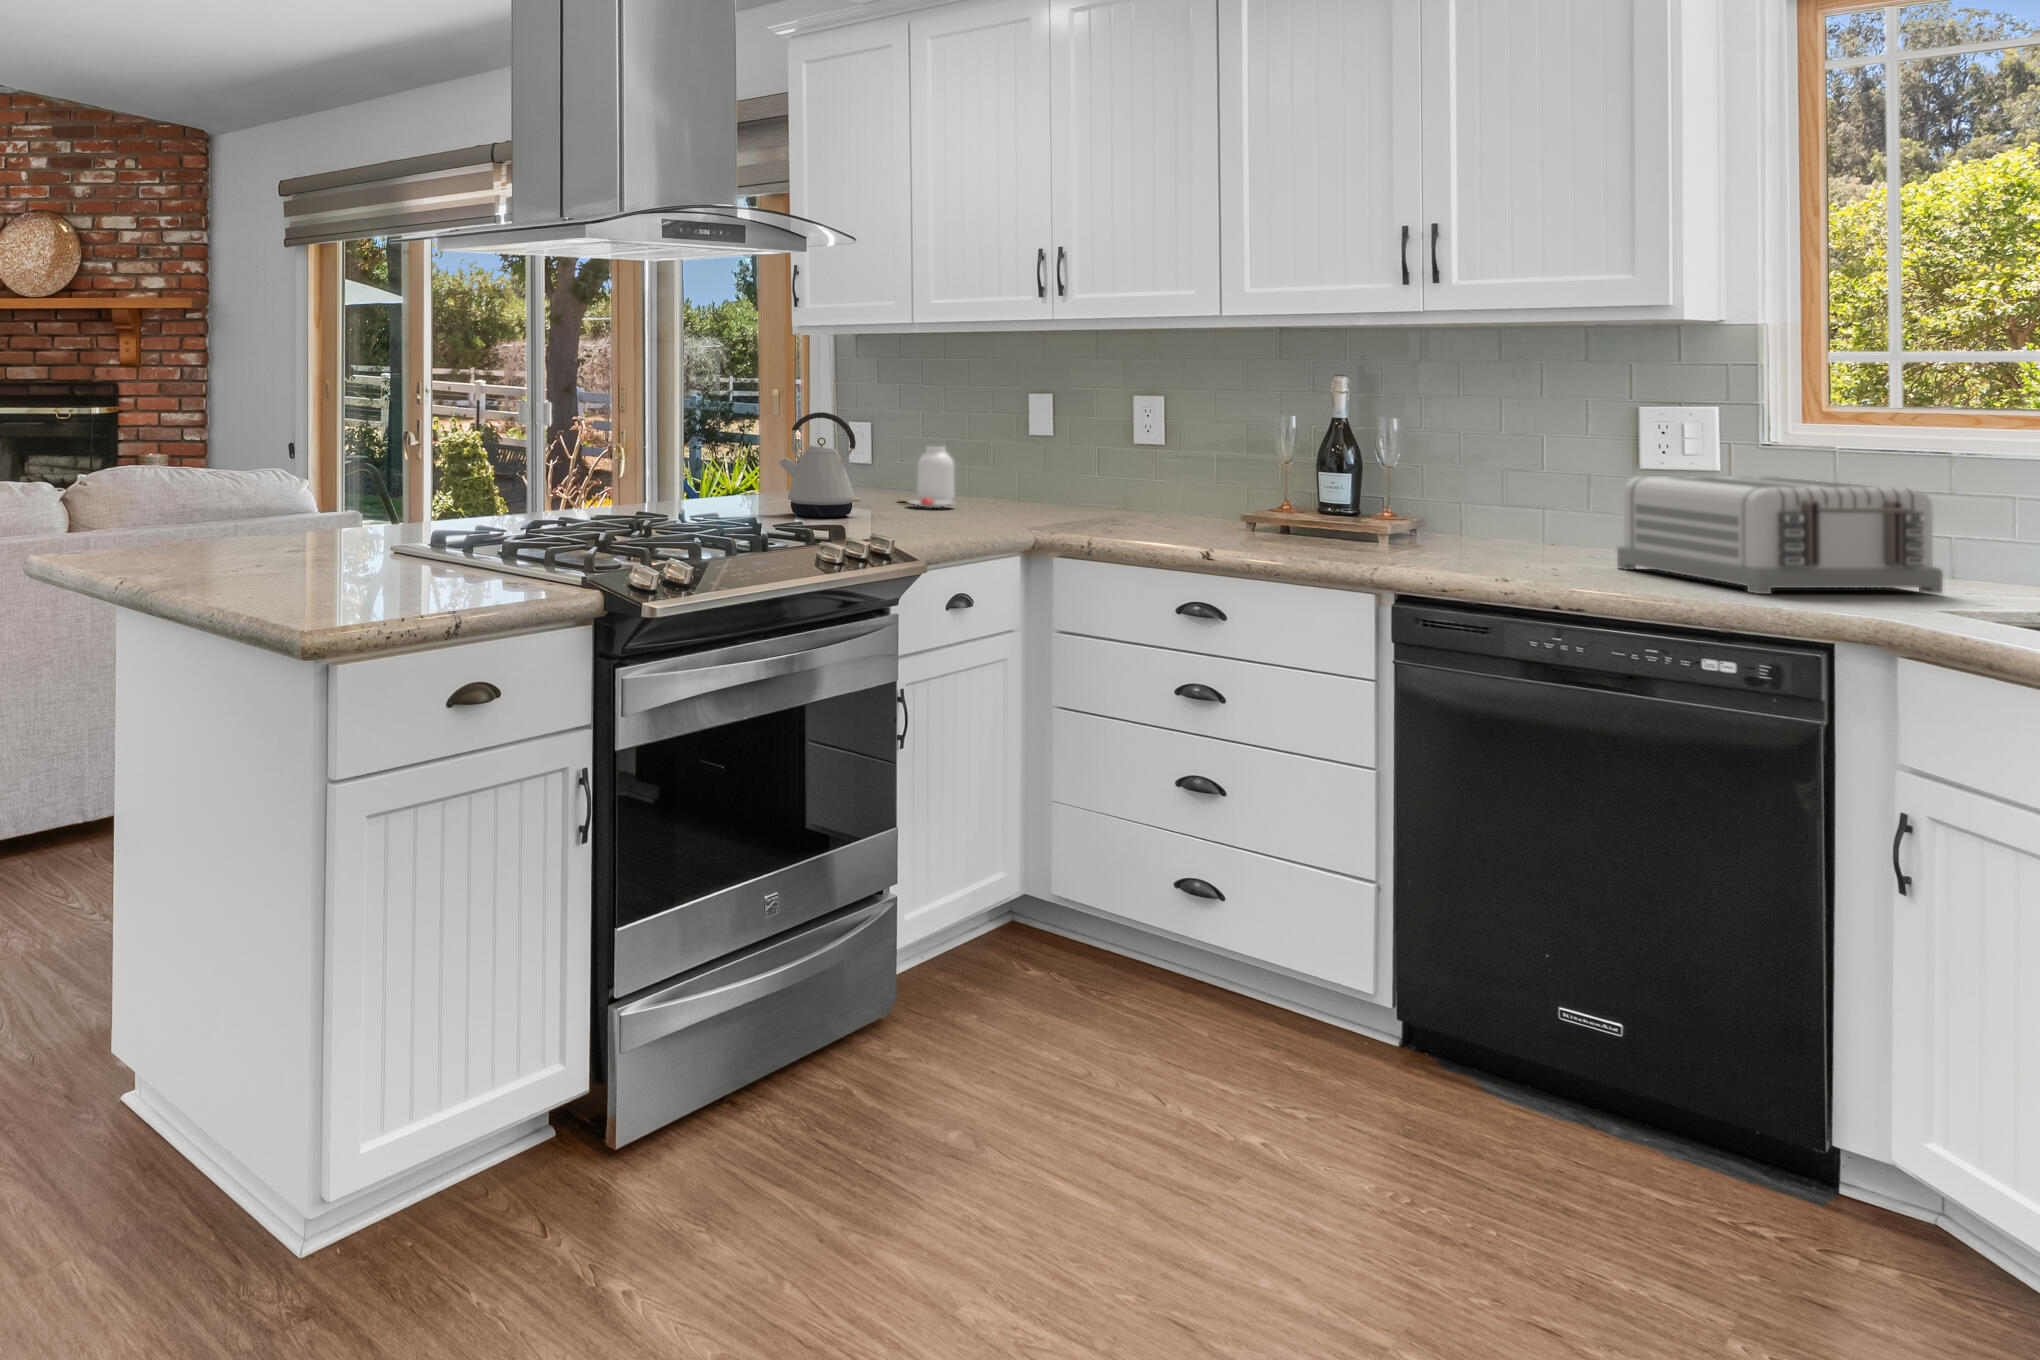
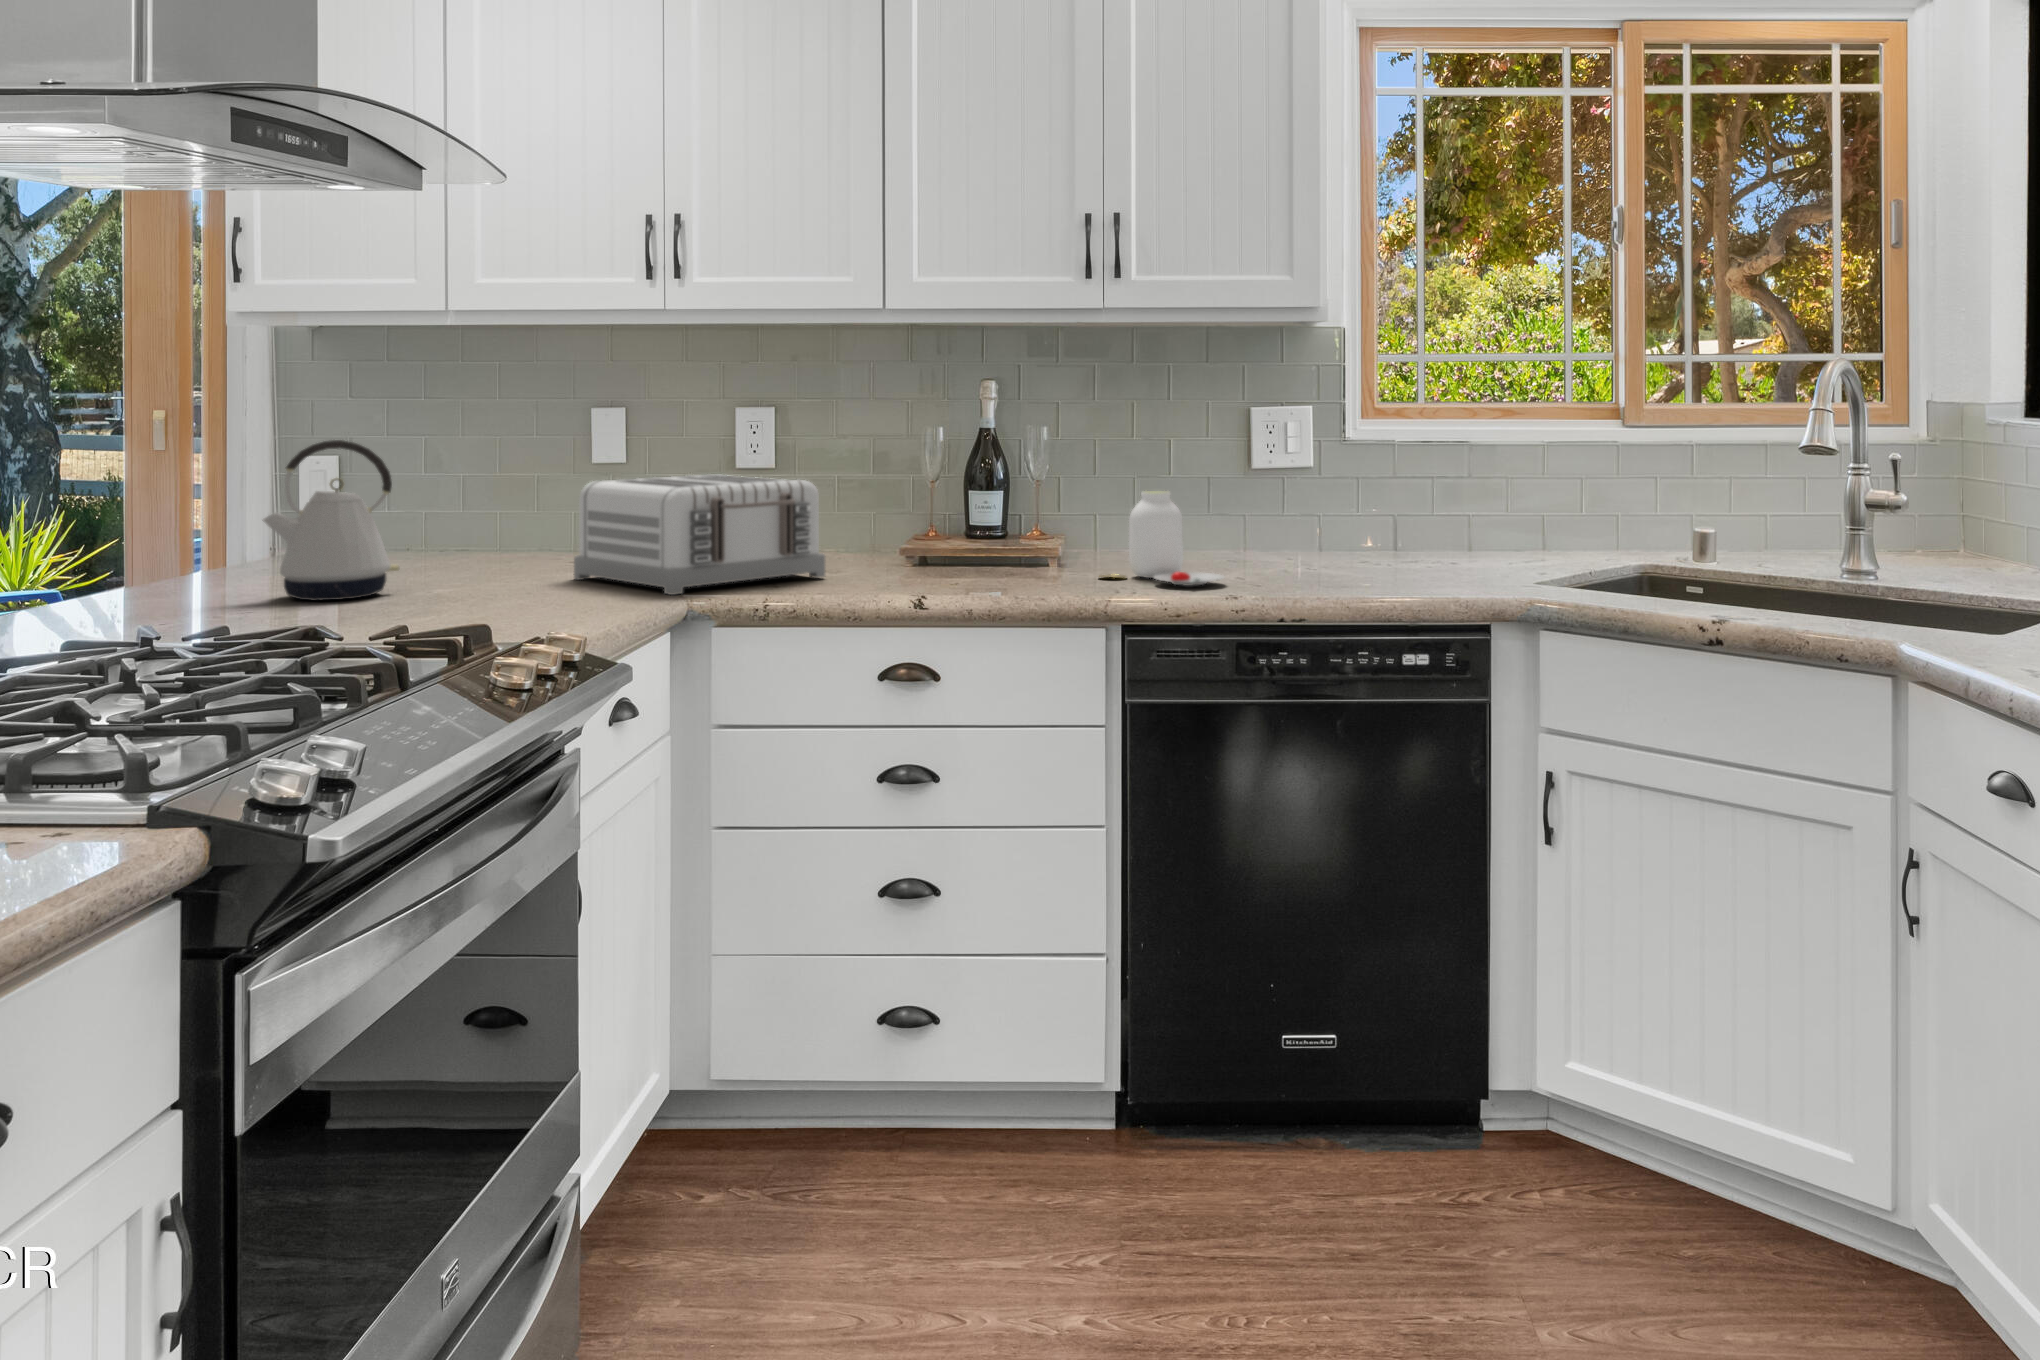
jar: present [897,446,954,508] -> present [1103,491,1224,586]
toaster: present [1617,476,1943,594] -> present [574,474,825,595]

